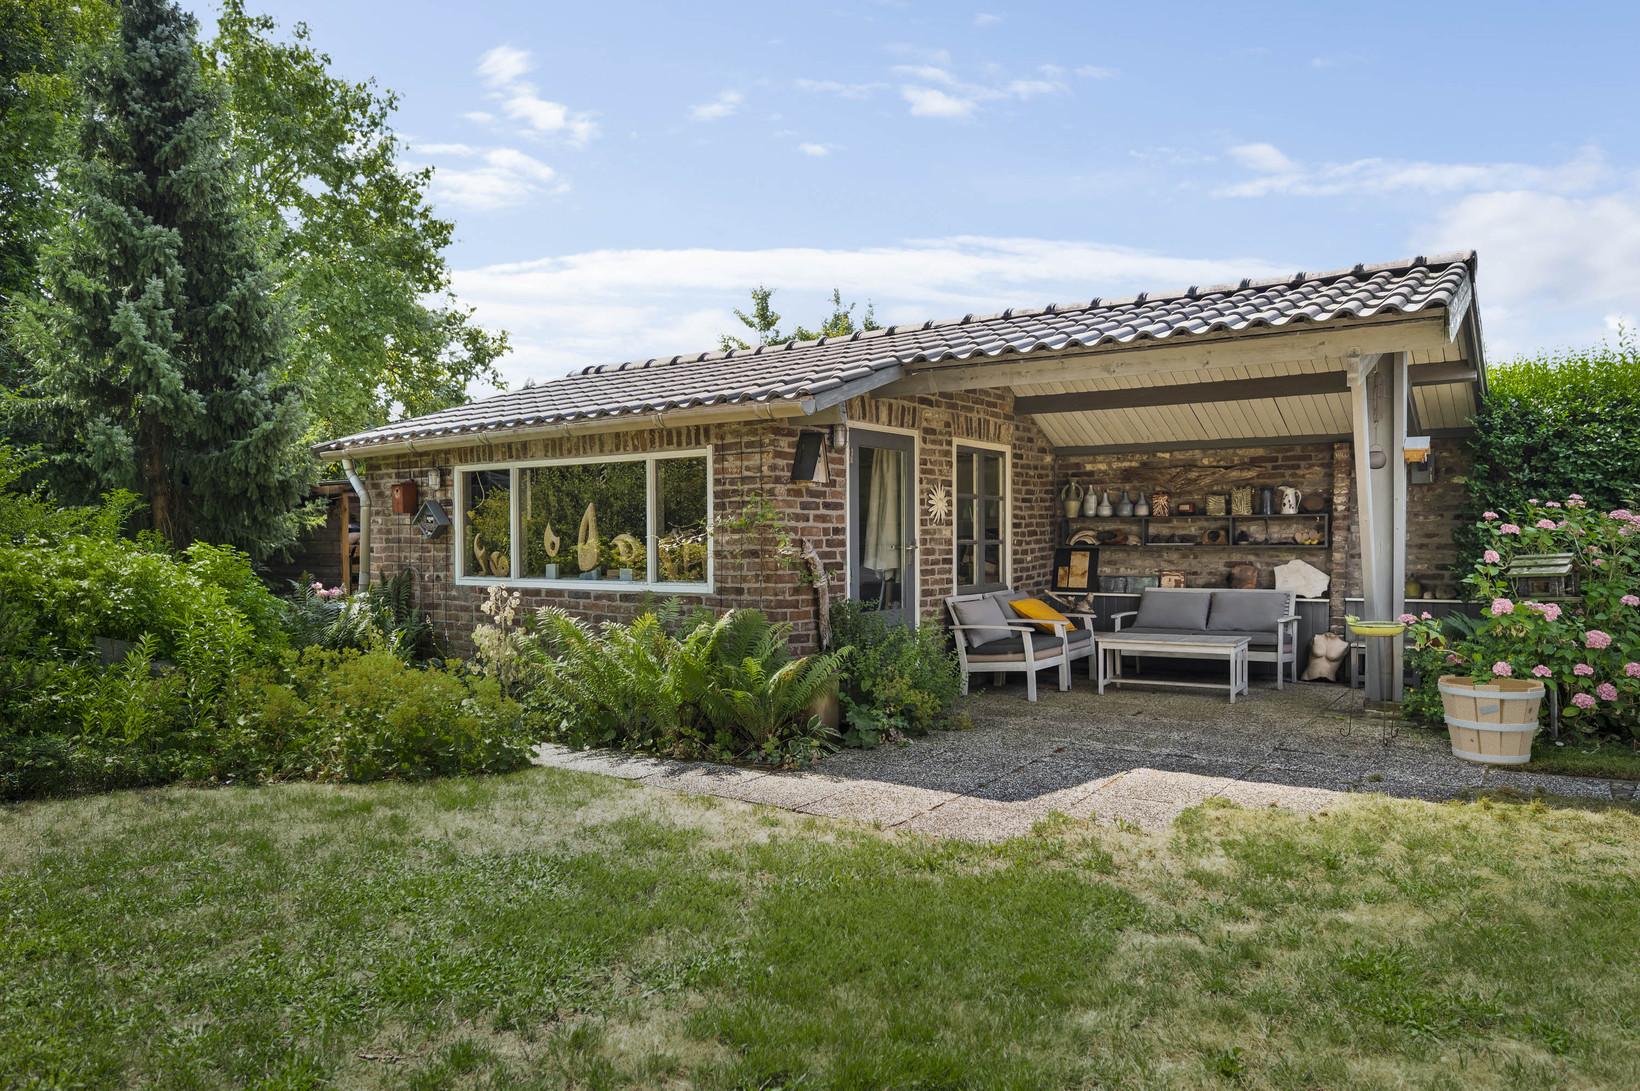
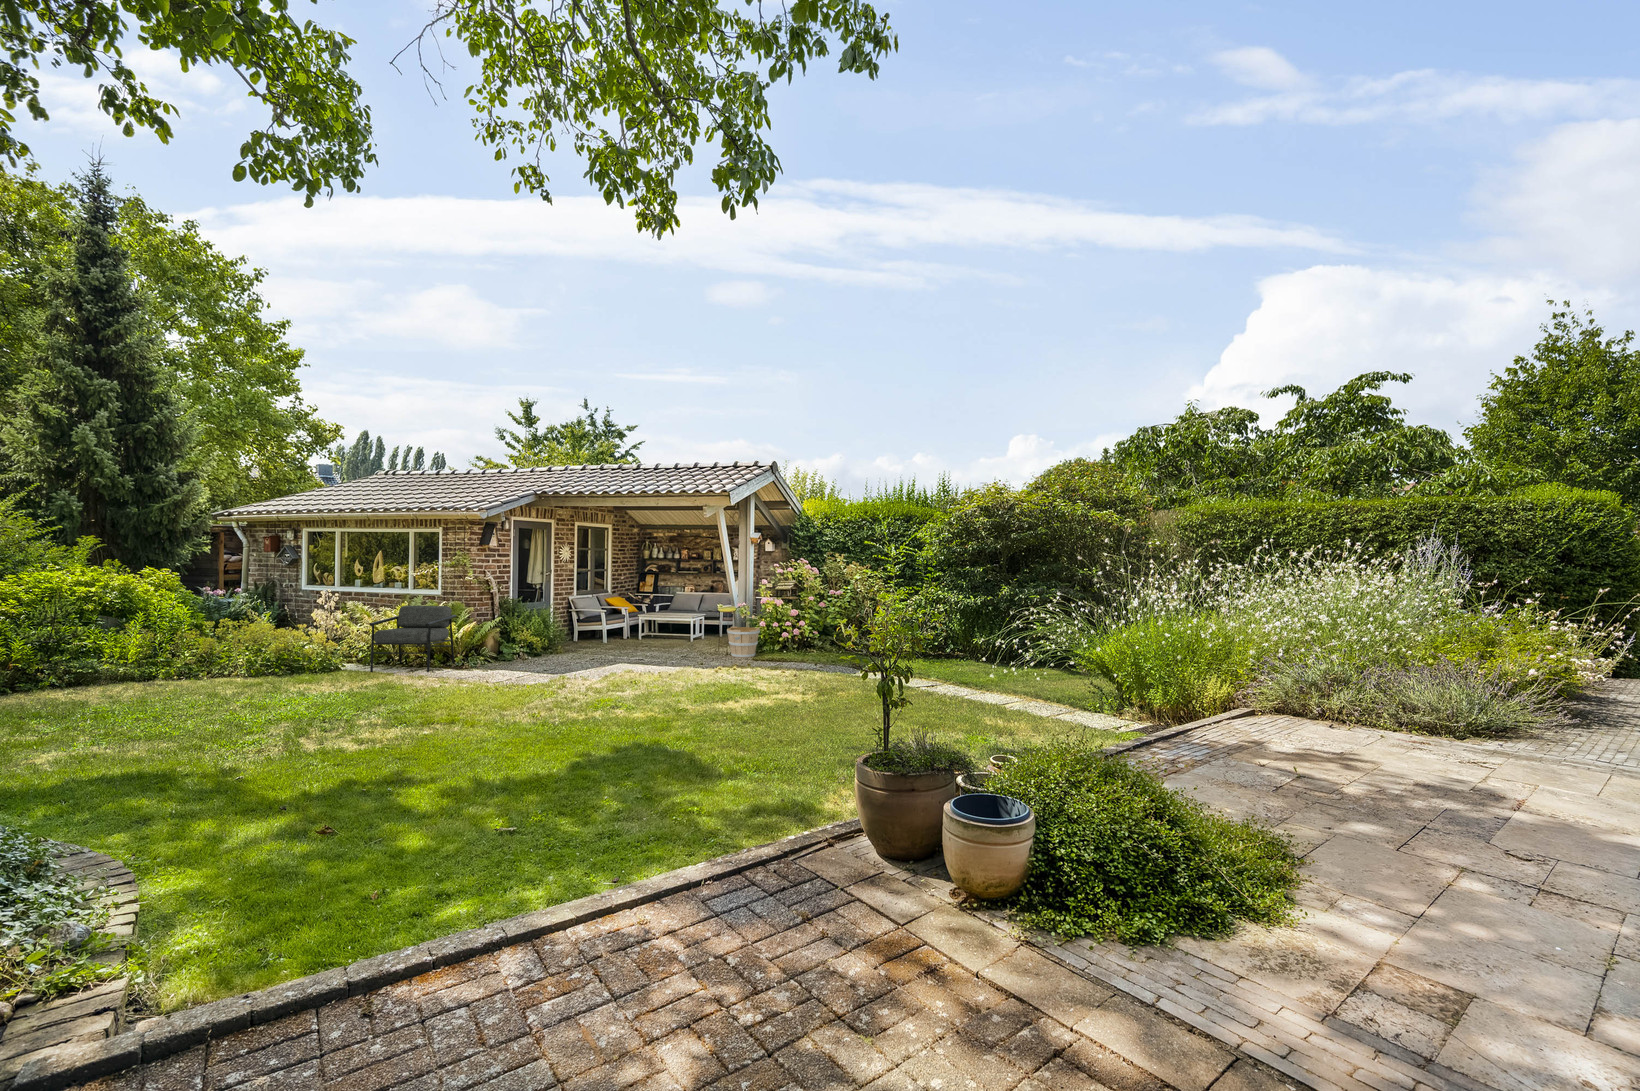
armchair: none [591,615,766,781] -> present [369,606,457,672]

